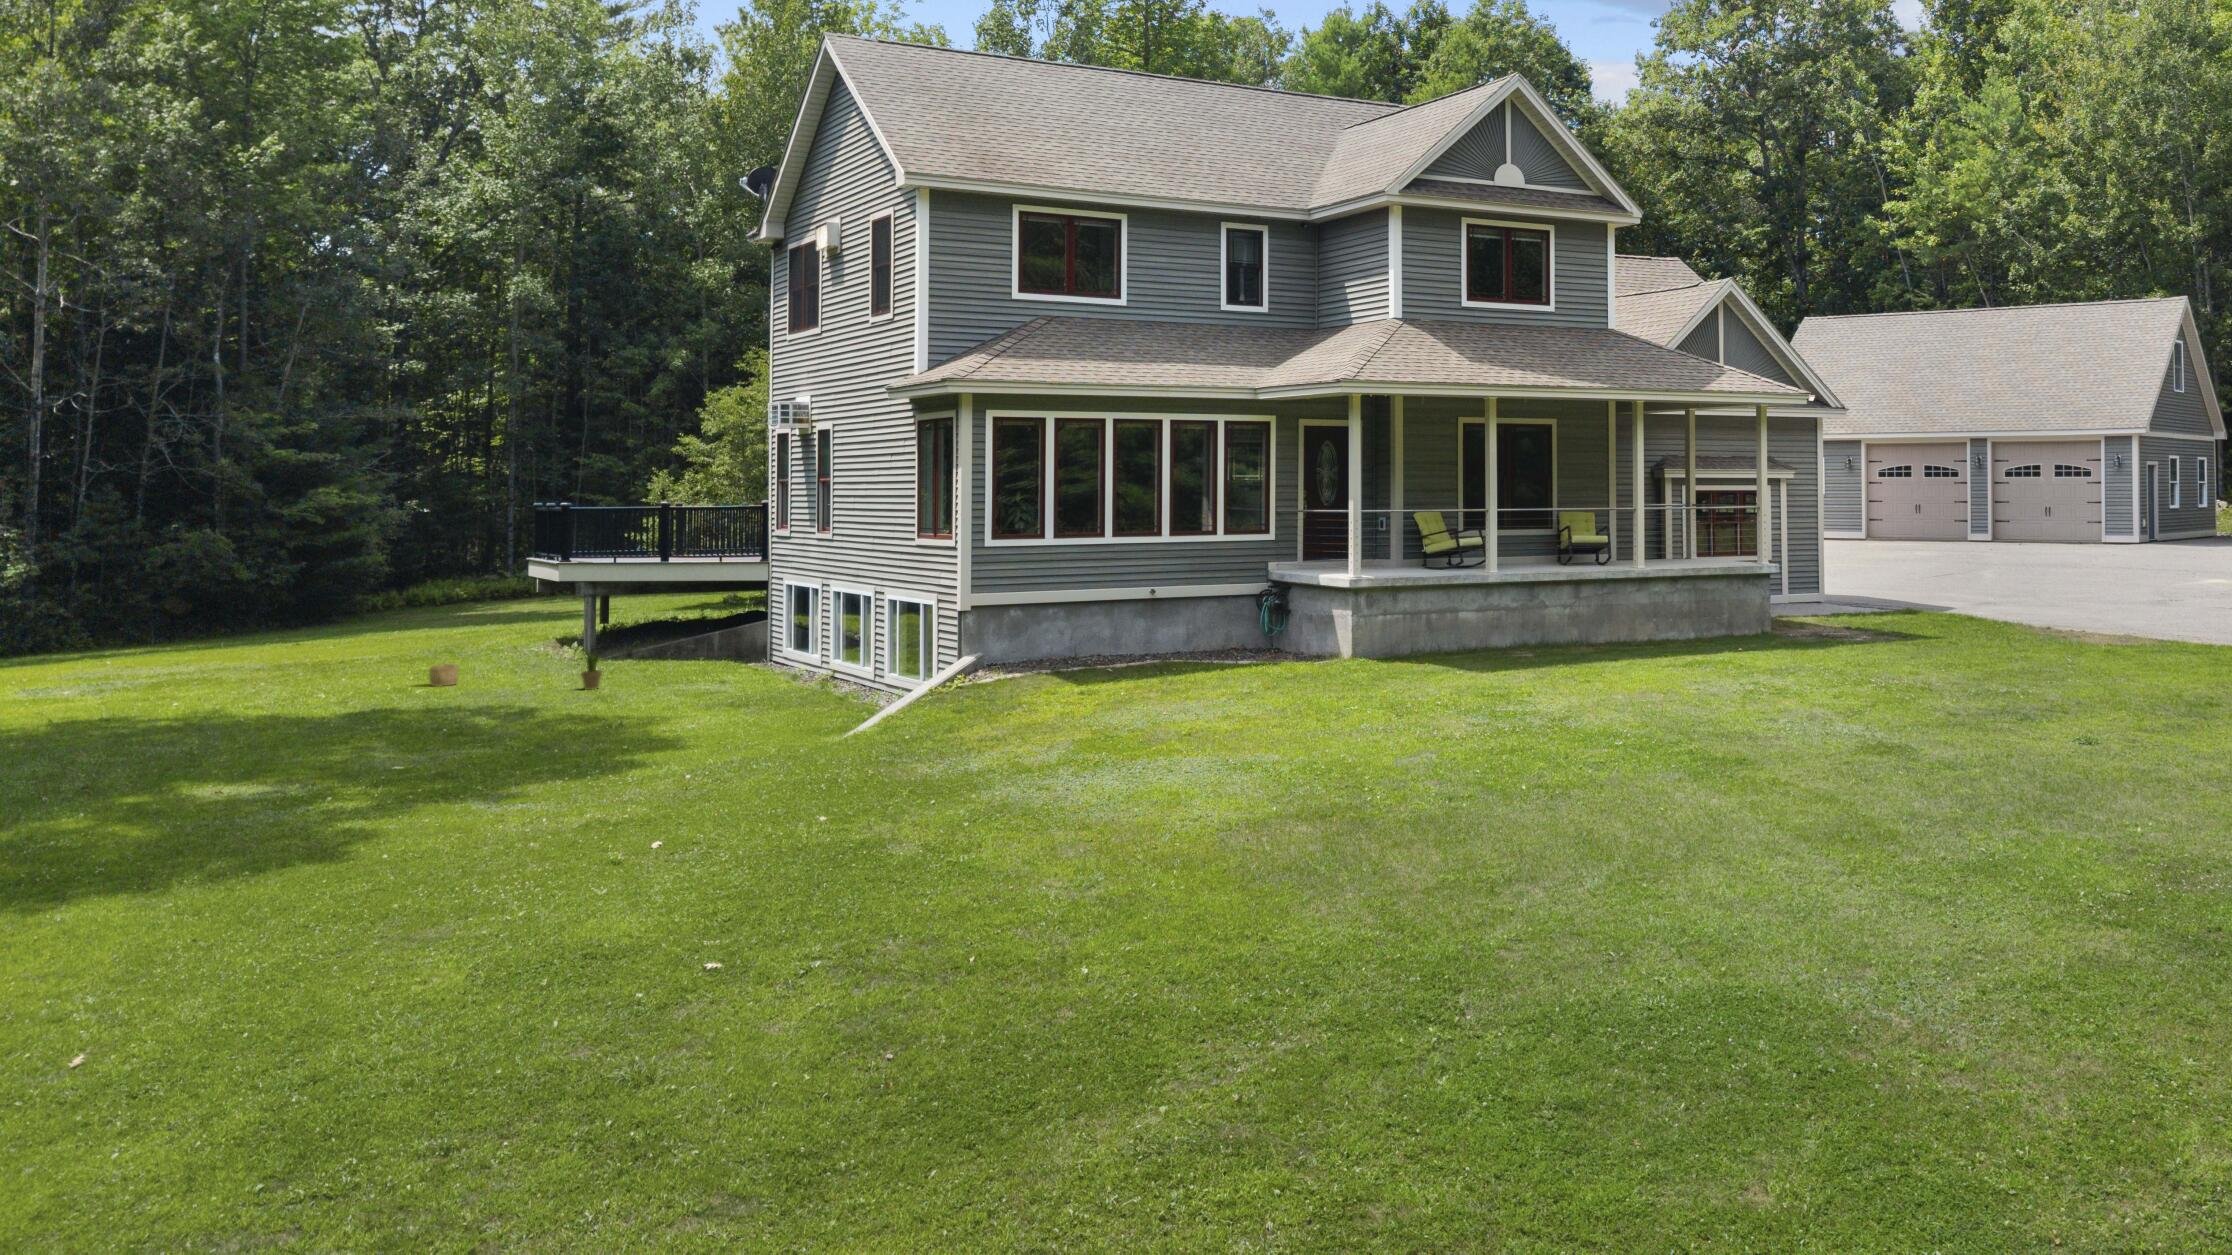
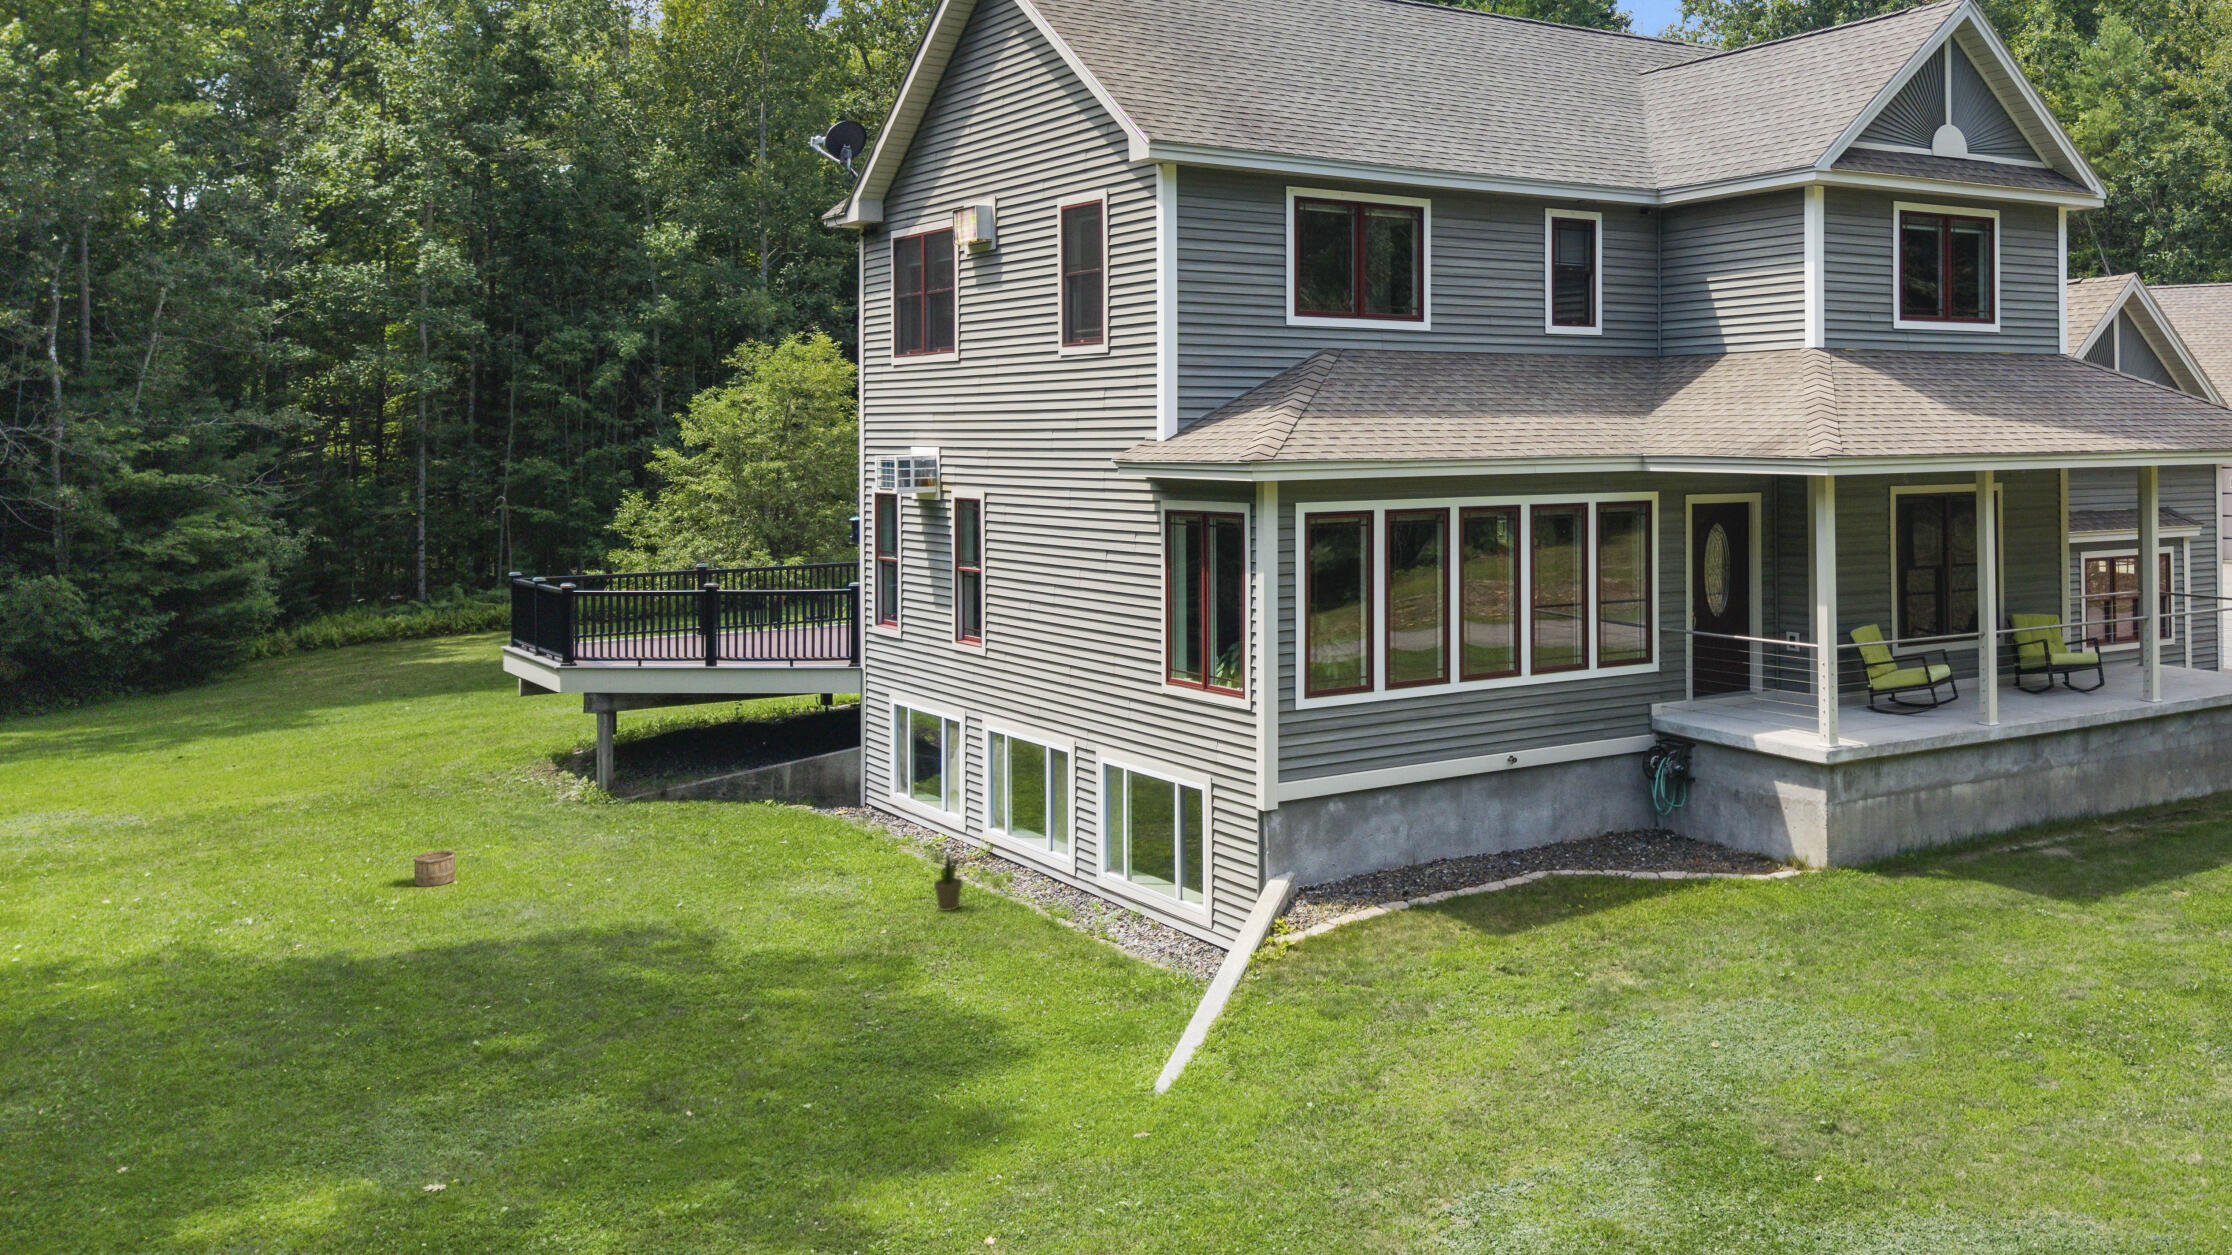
potted plant: present [581,654,602,690] -> present [934,854,963,911]

